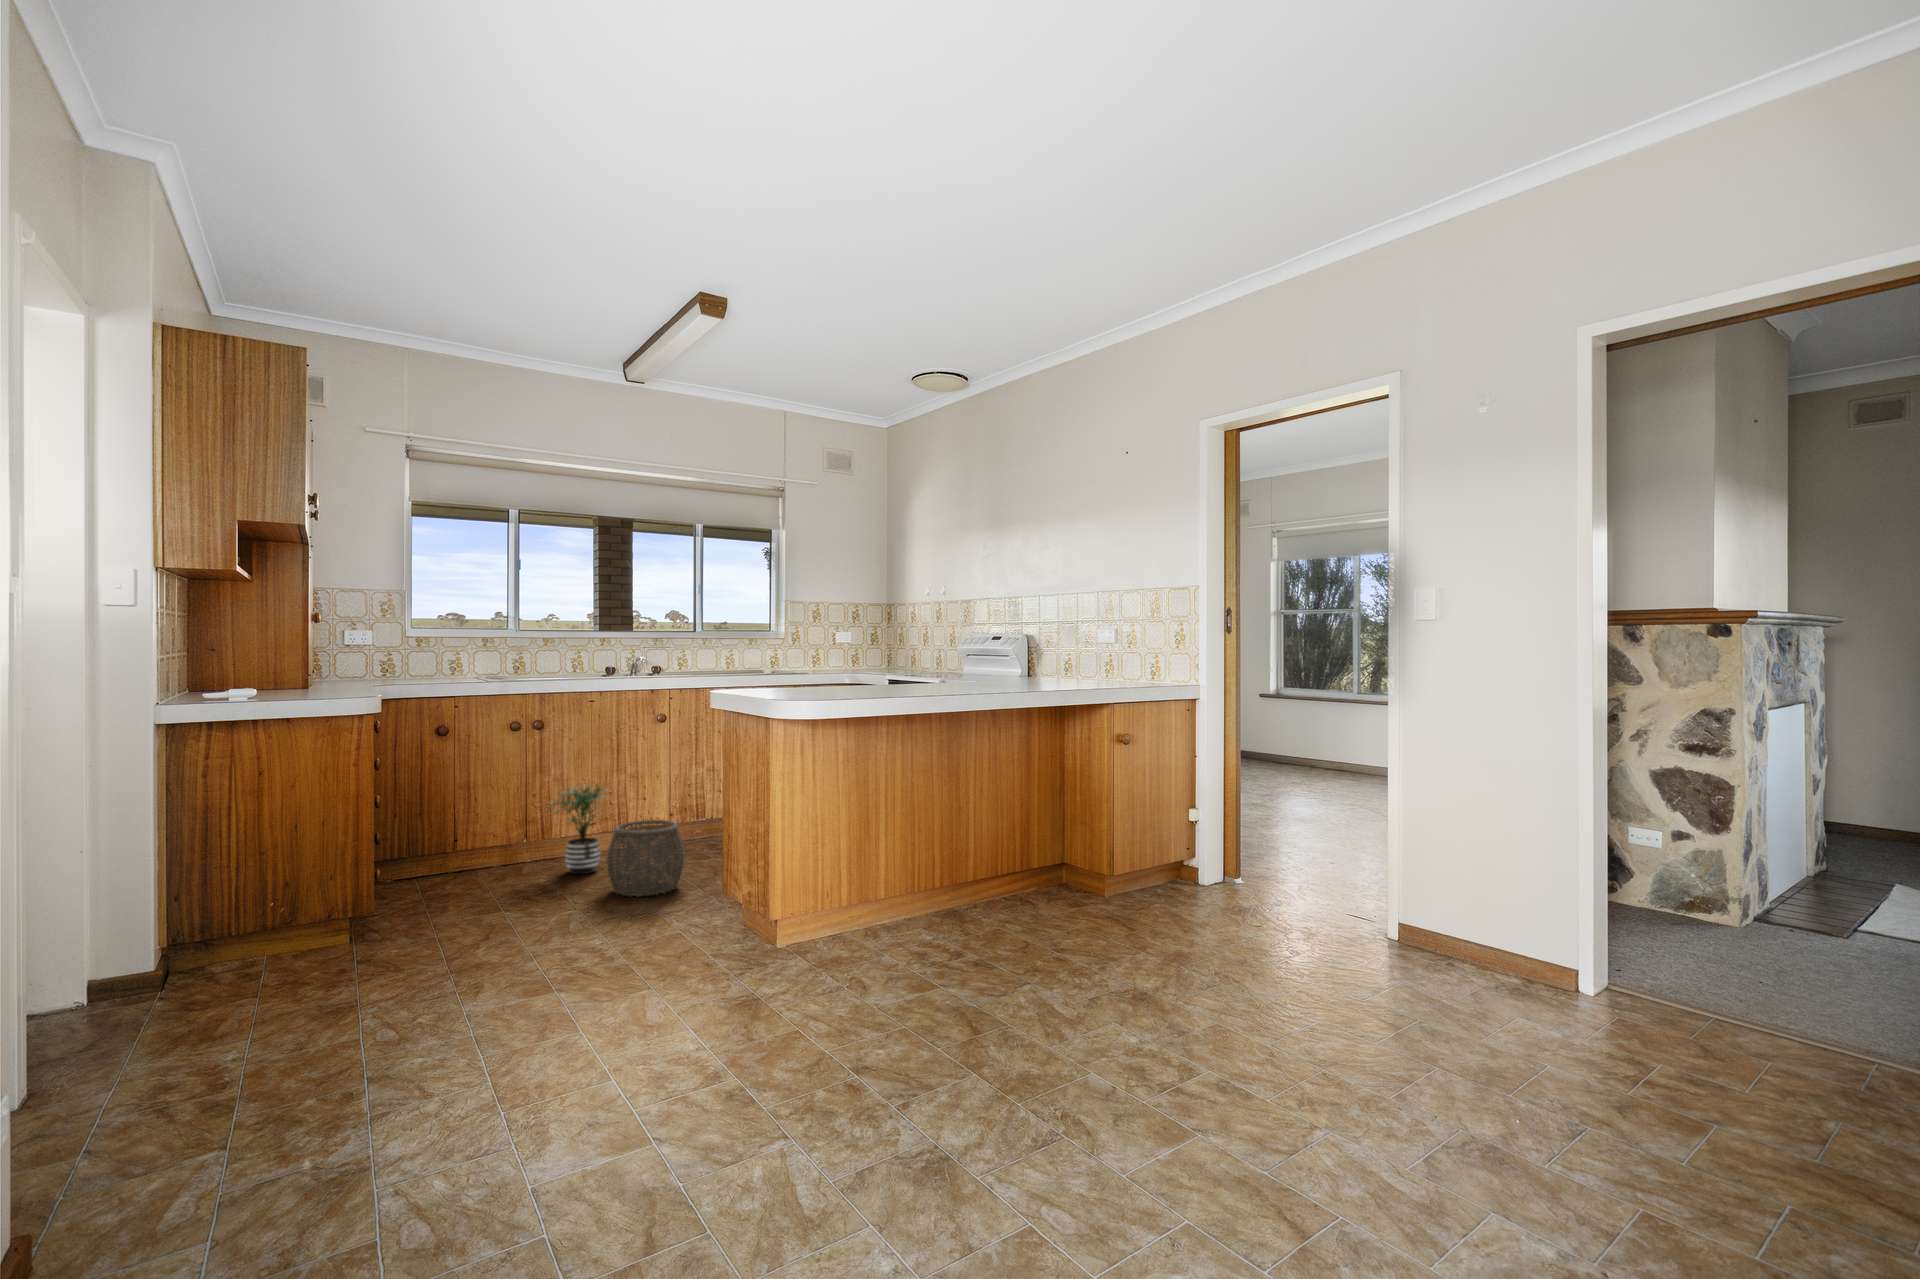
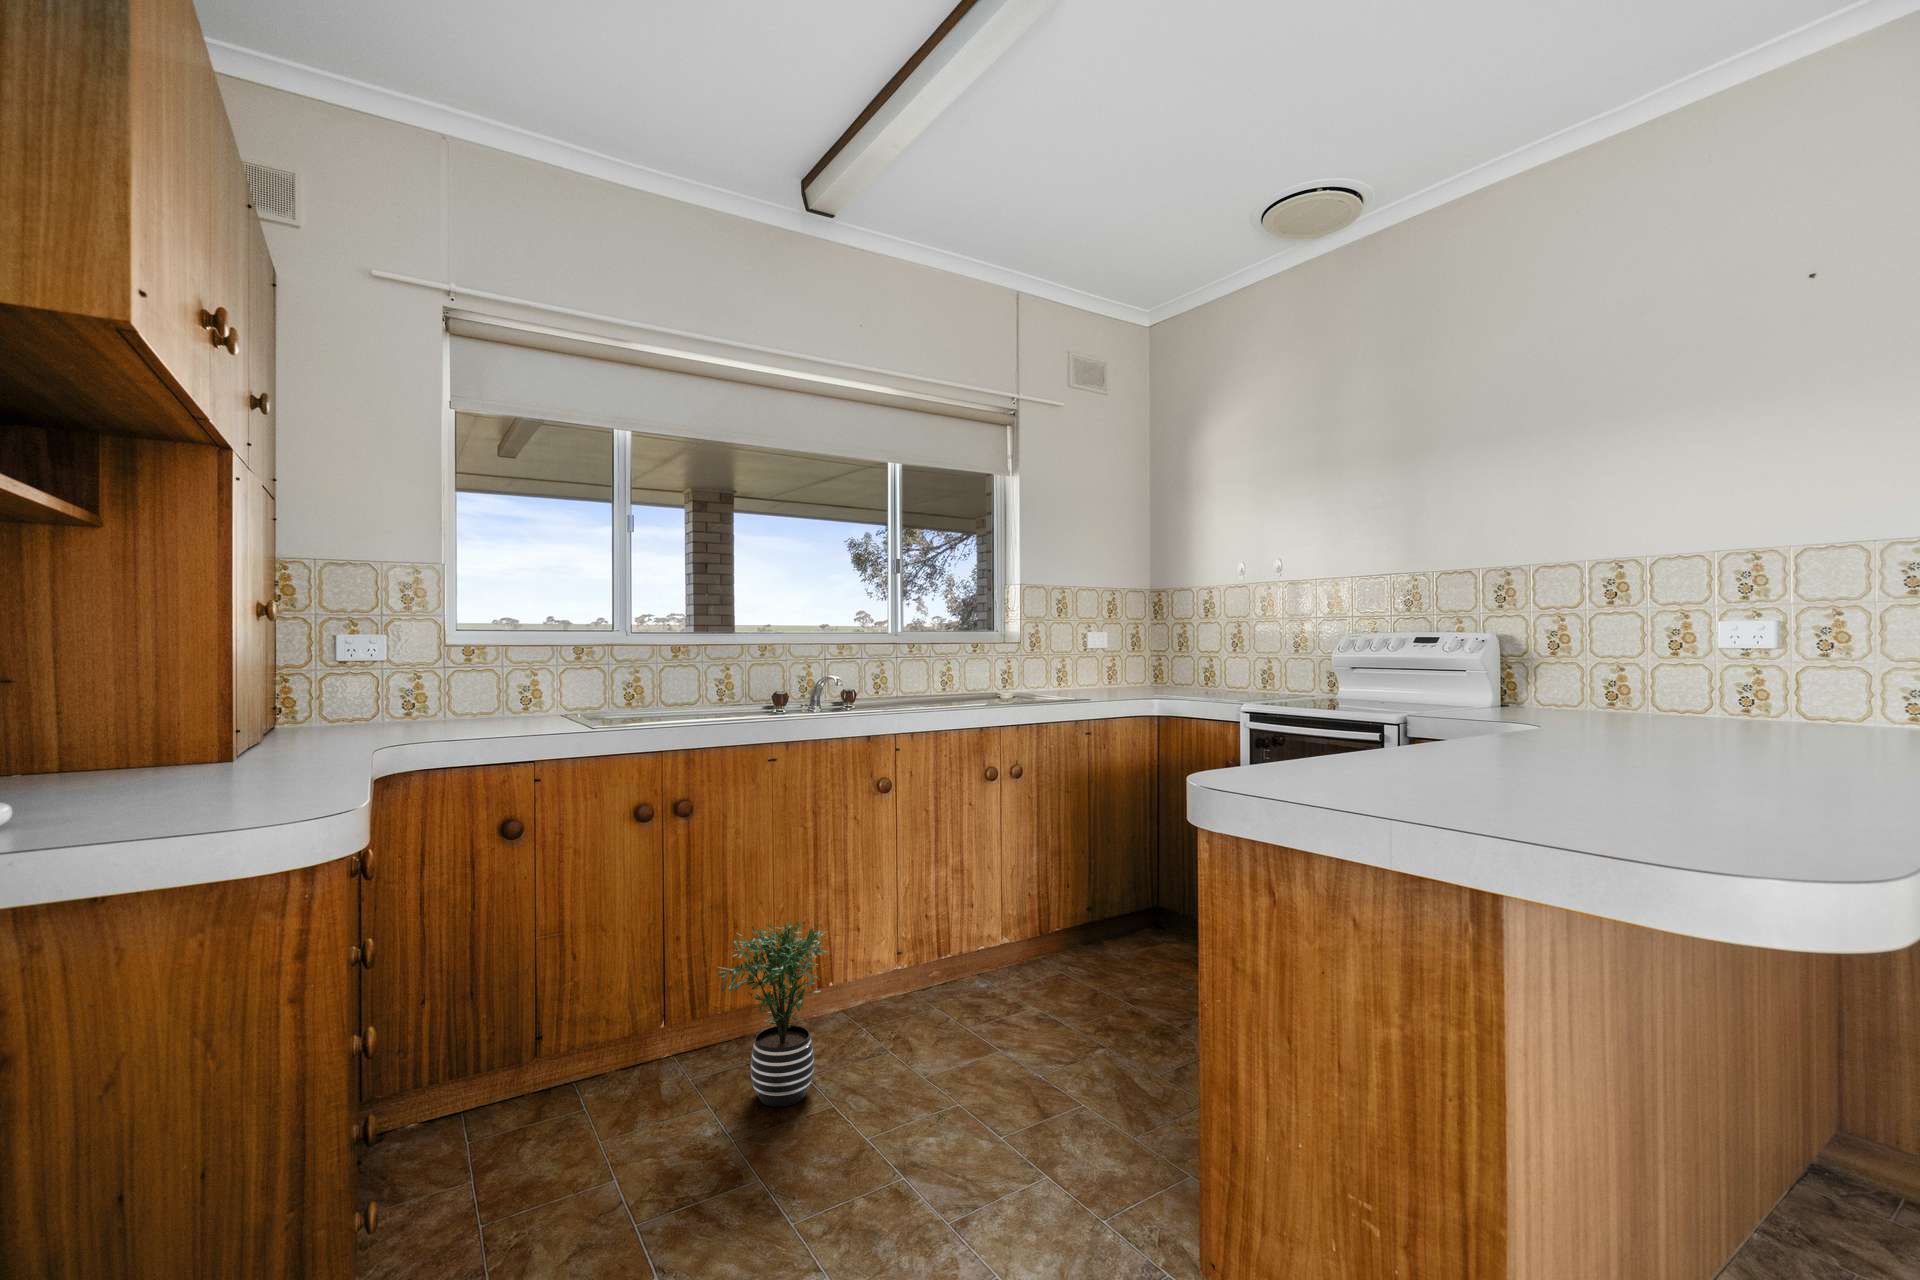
woven basket: present [607,820,685,897] -> none [863,1014,1022,1209]

